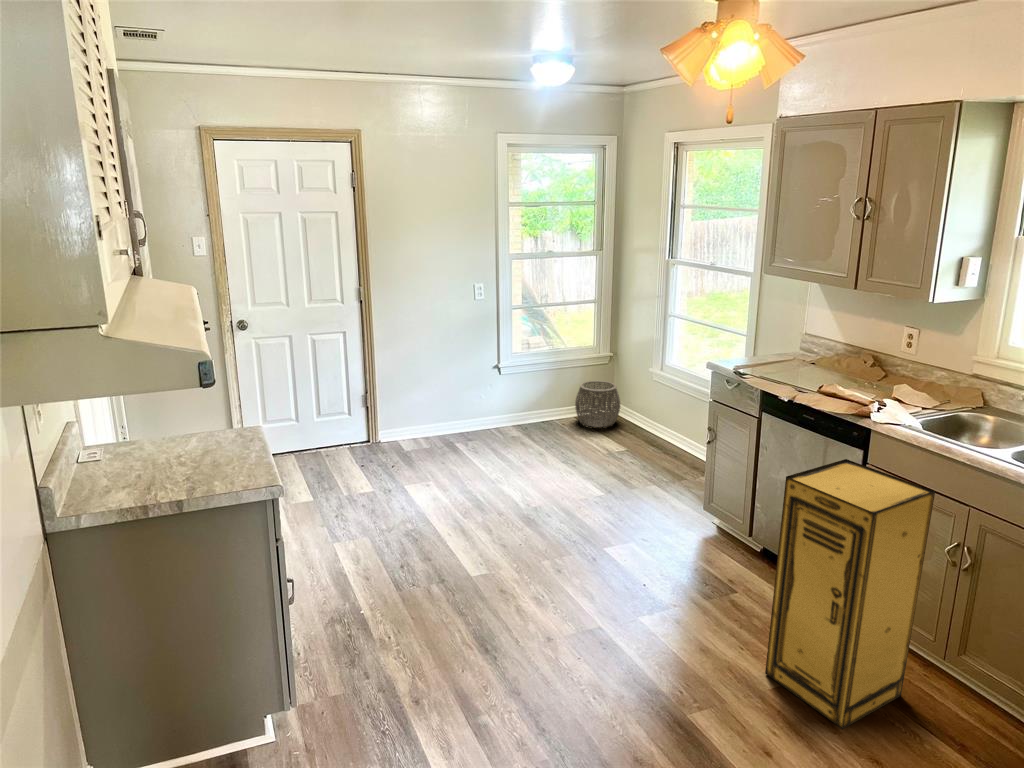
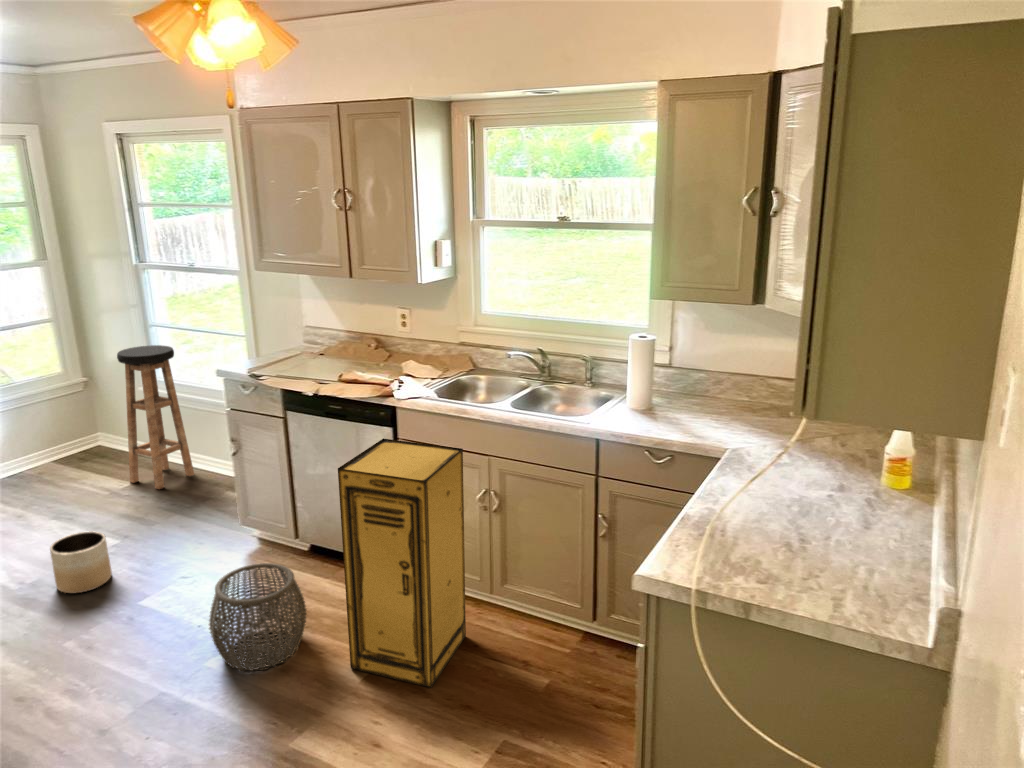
bar stool: none [629,333,683,458] -> present [117,345,194,489]
woven basket: present [575,381,620,427] -> present [209,563,307,671]
planter: none [556,476,596,524] -> present [50,531,112,593]

